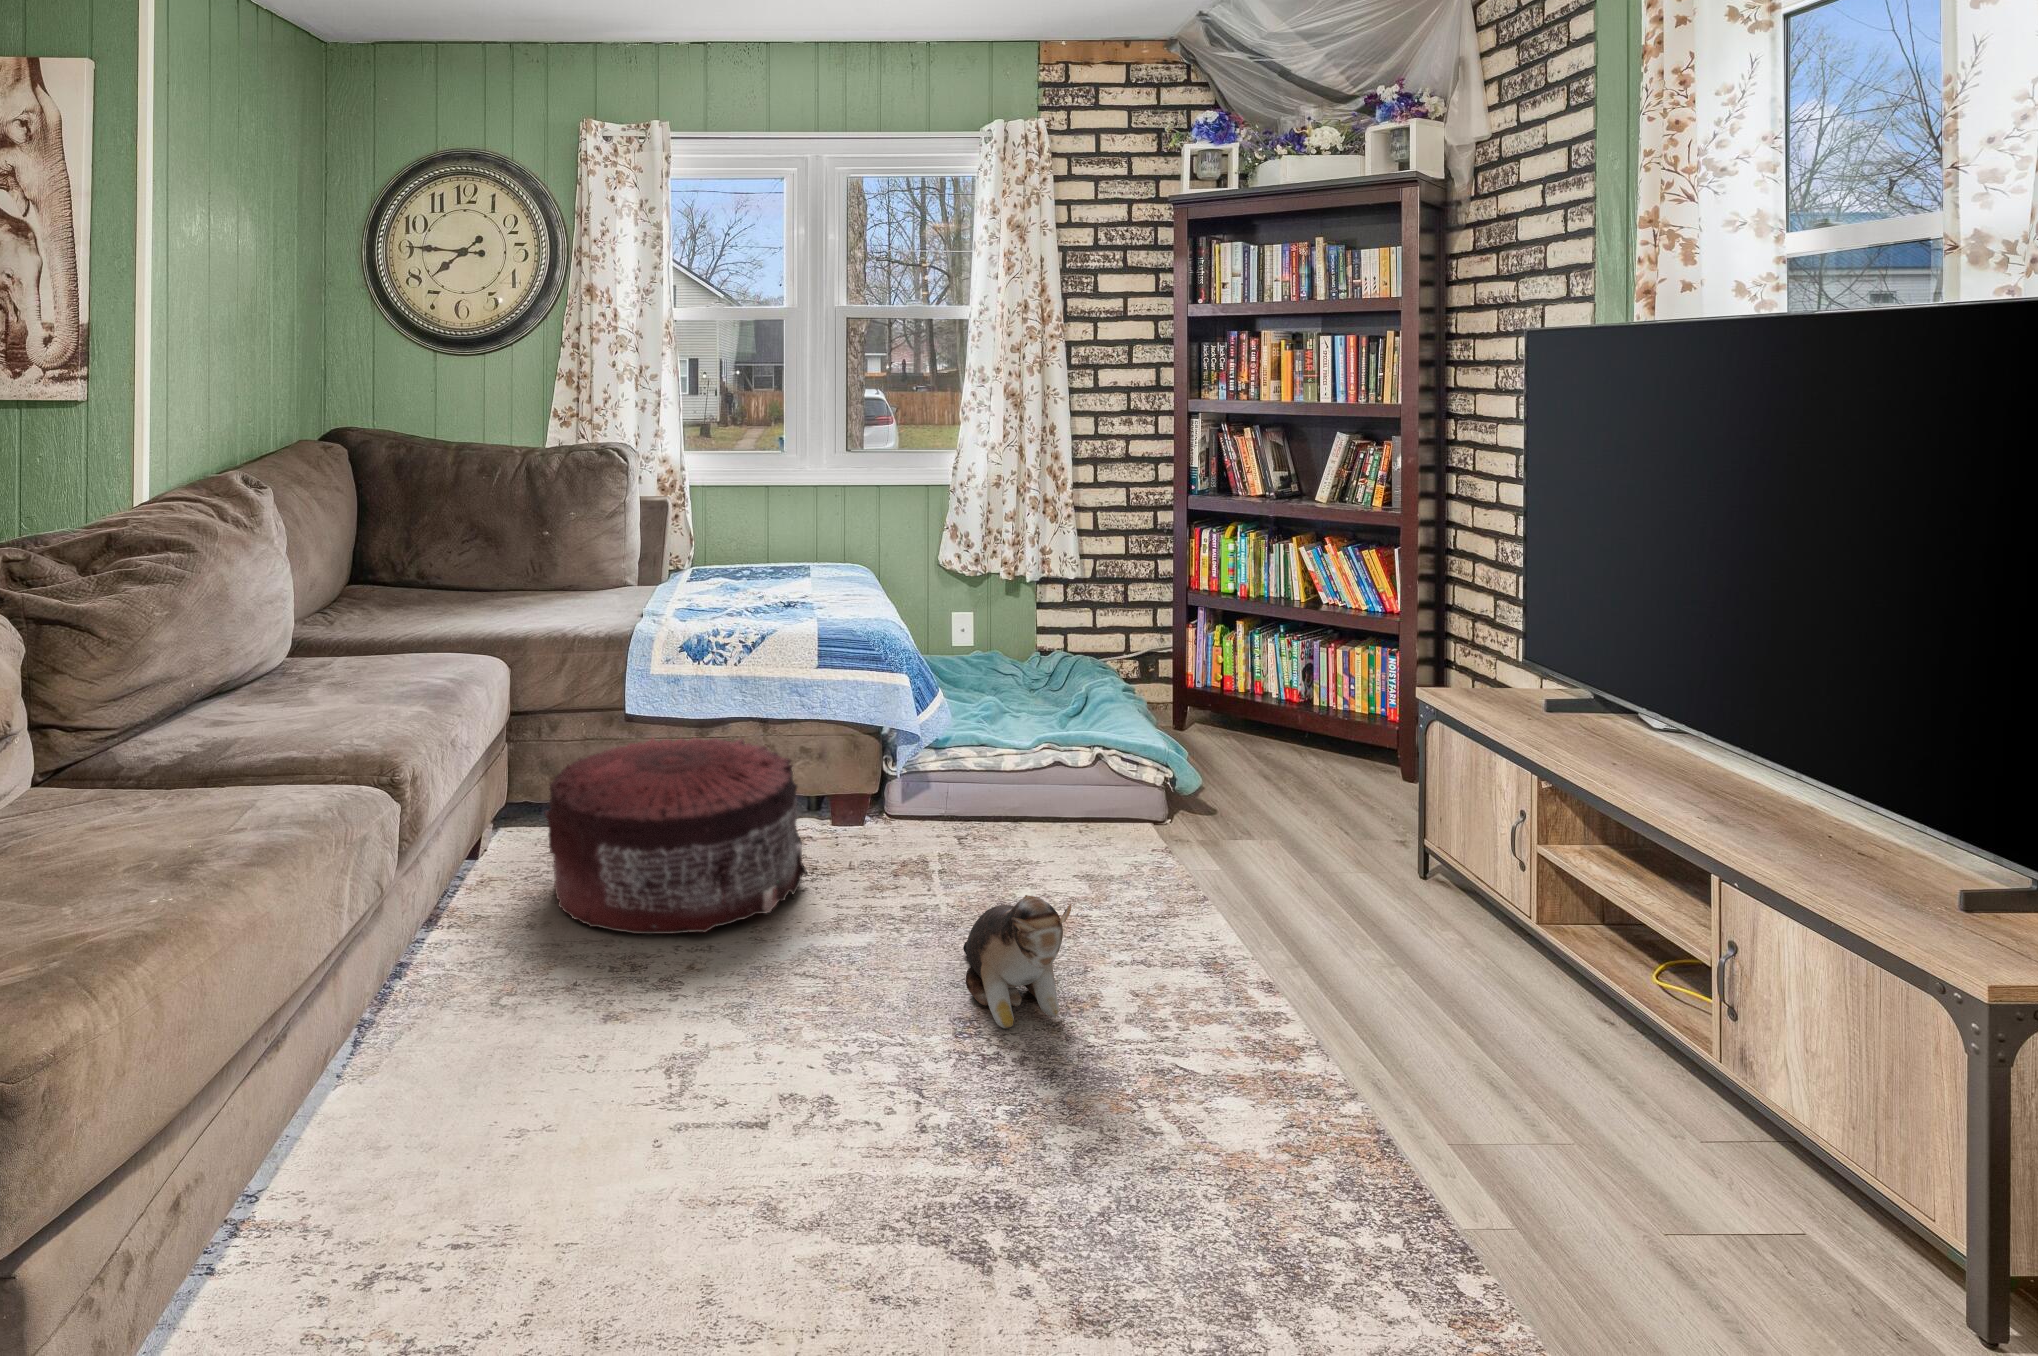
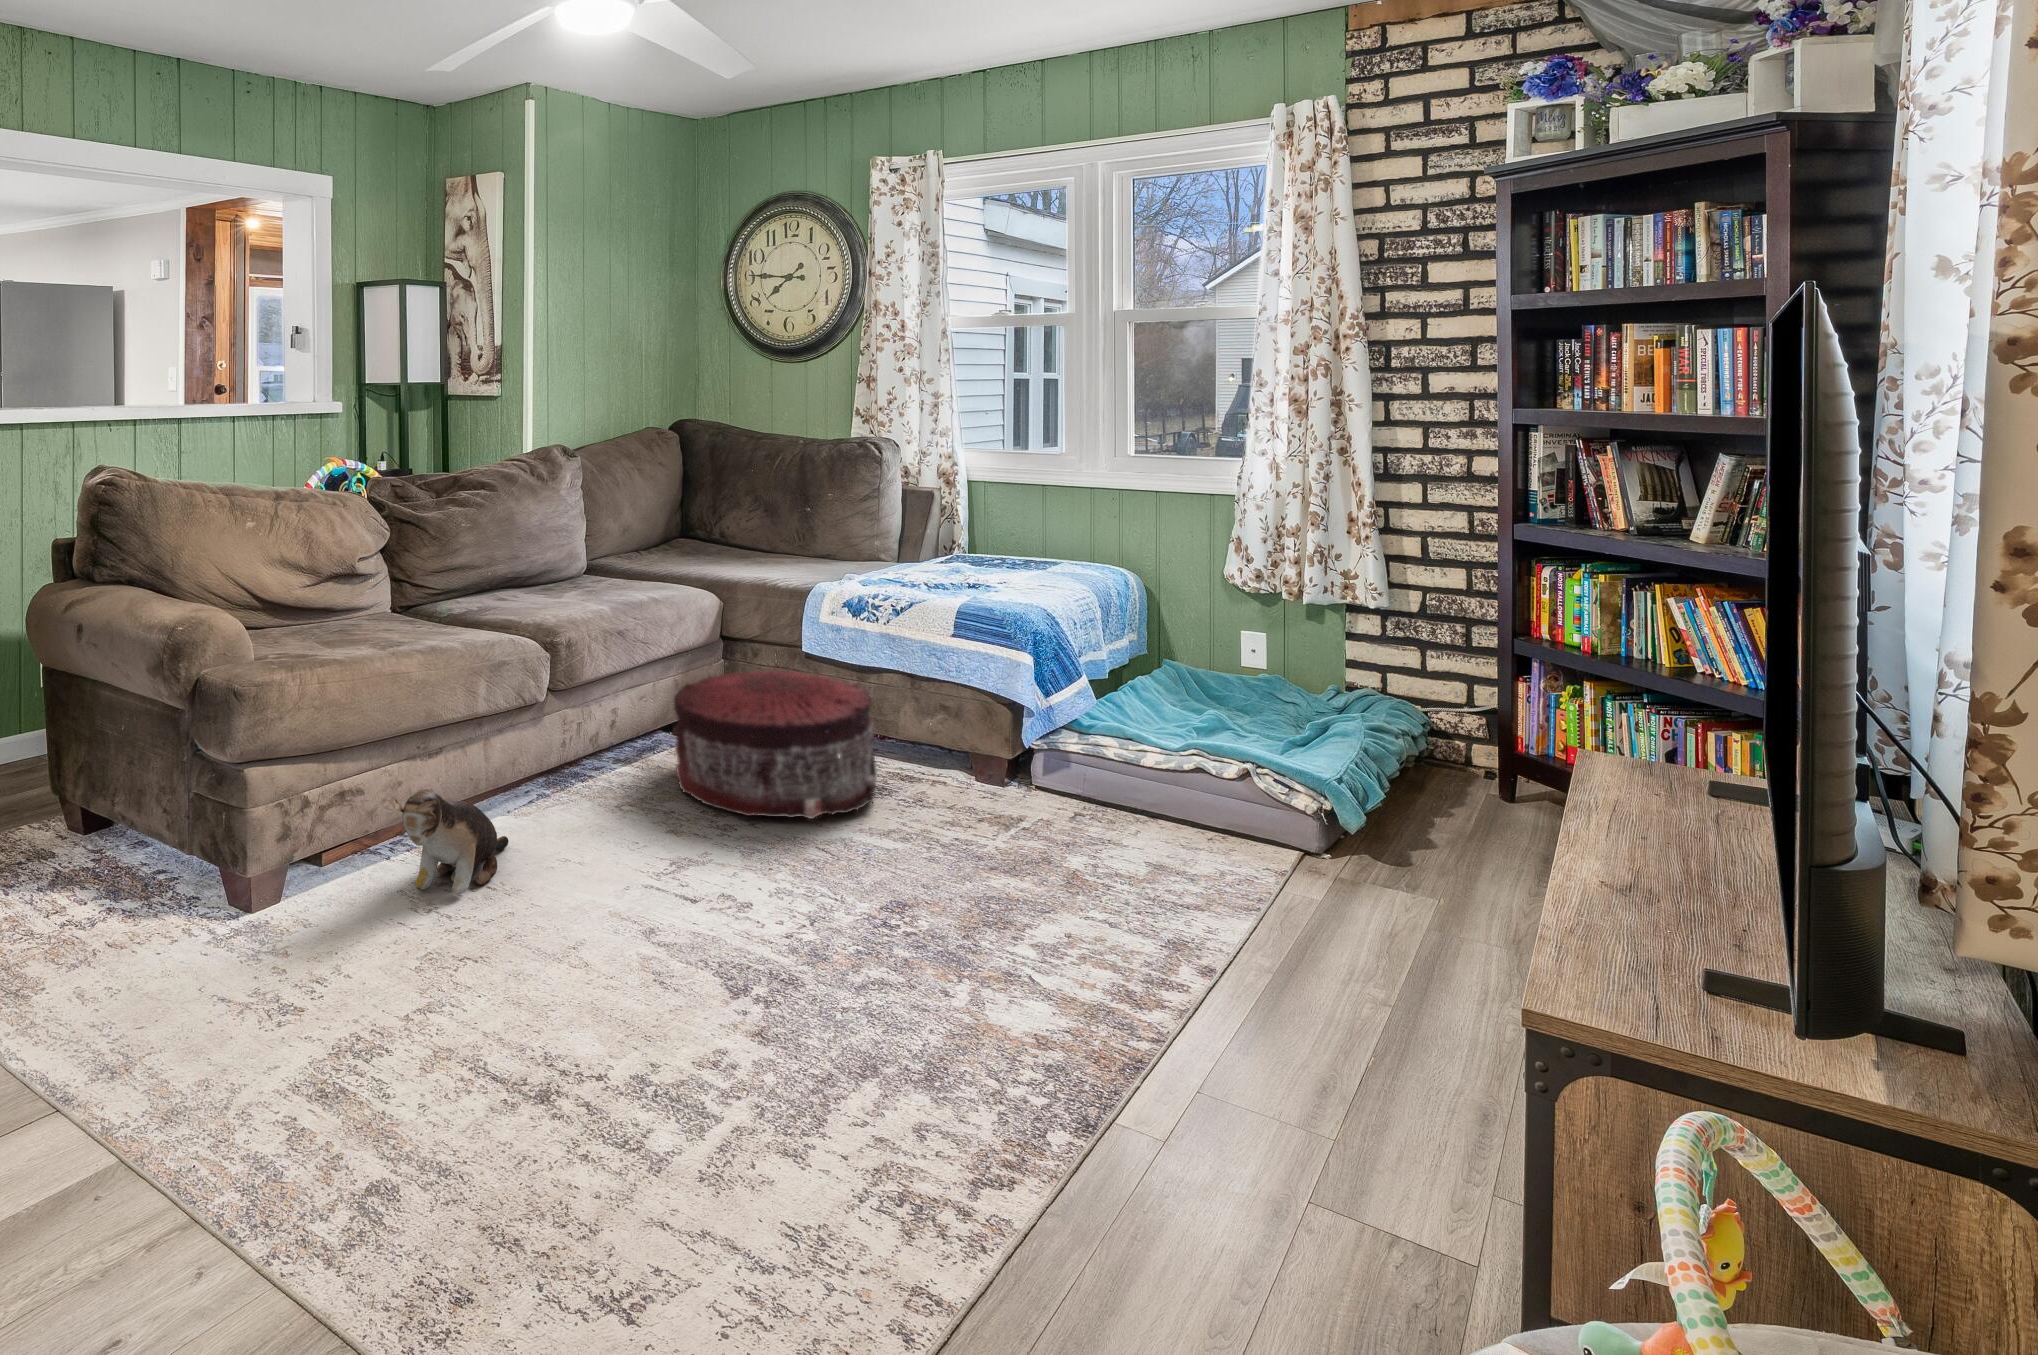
plush toy: present [963,895,1071,1028] -> present [391,789,509,894]

